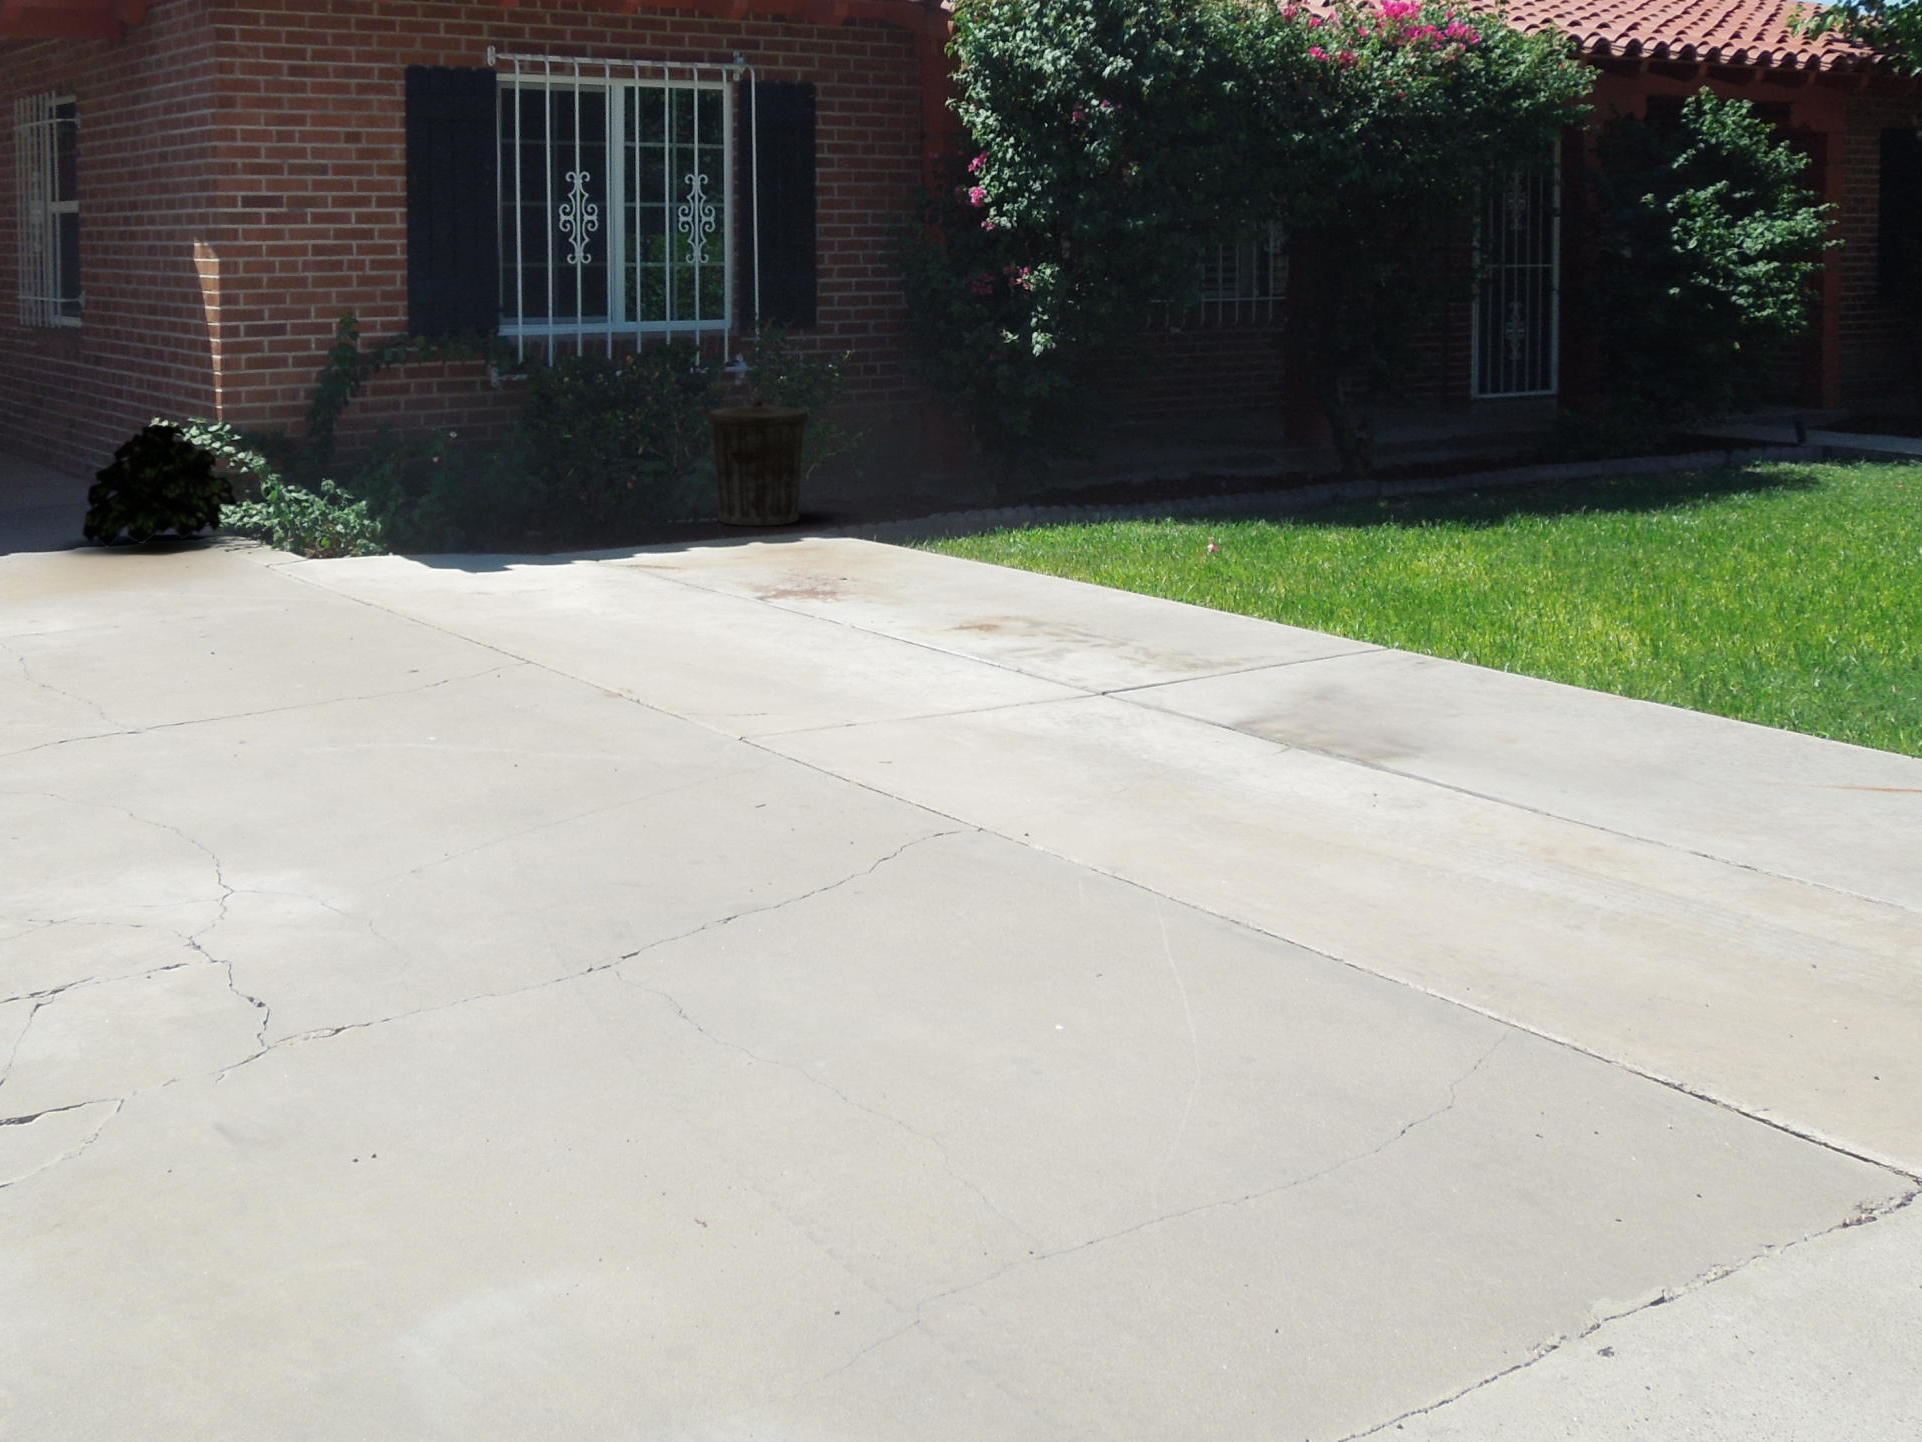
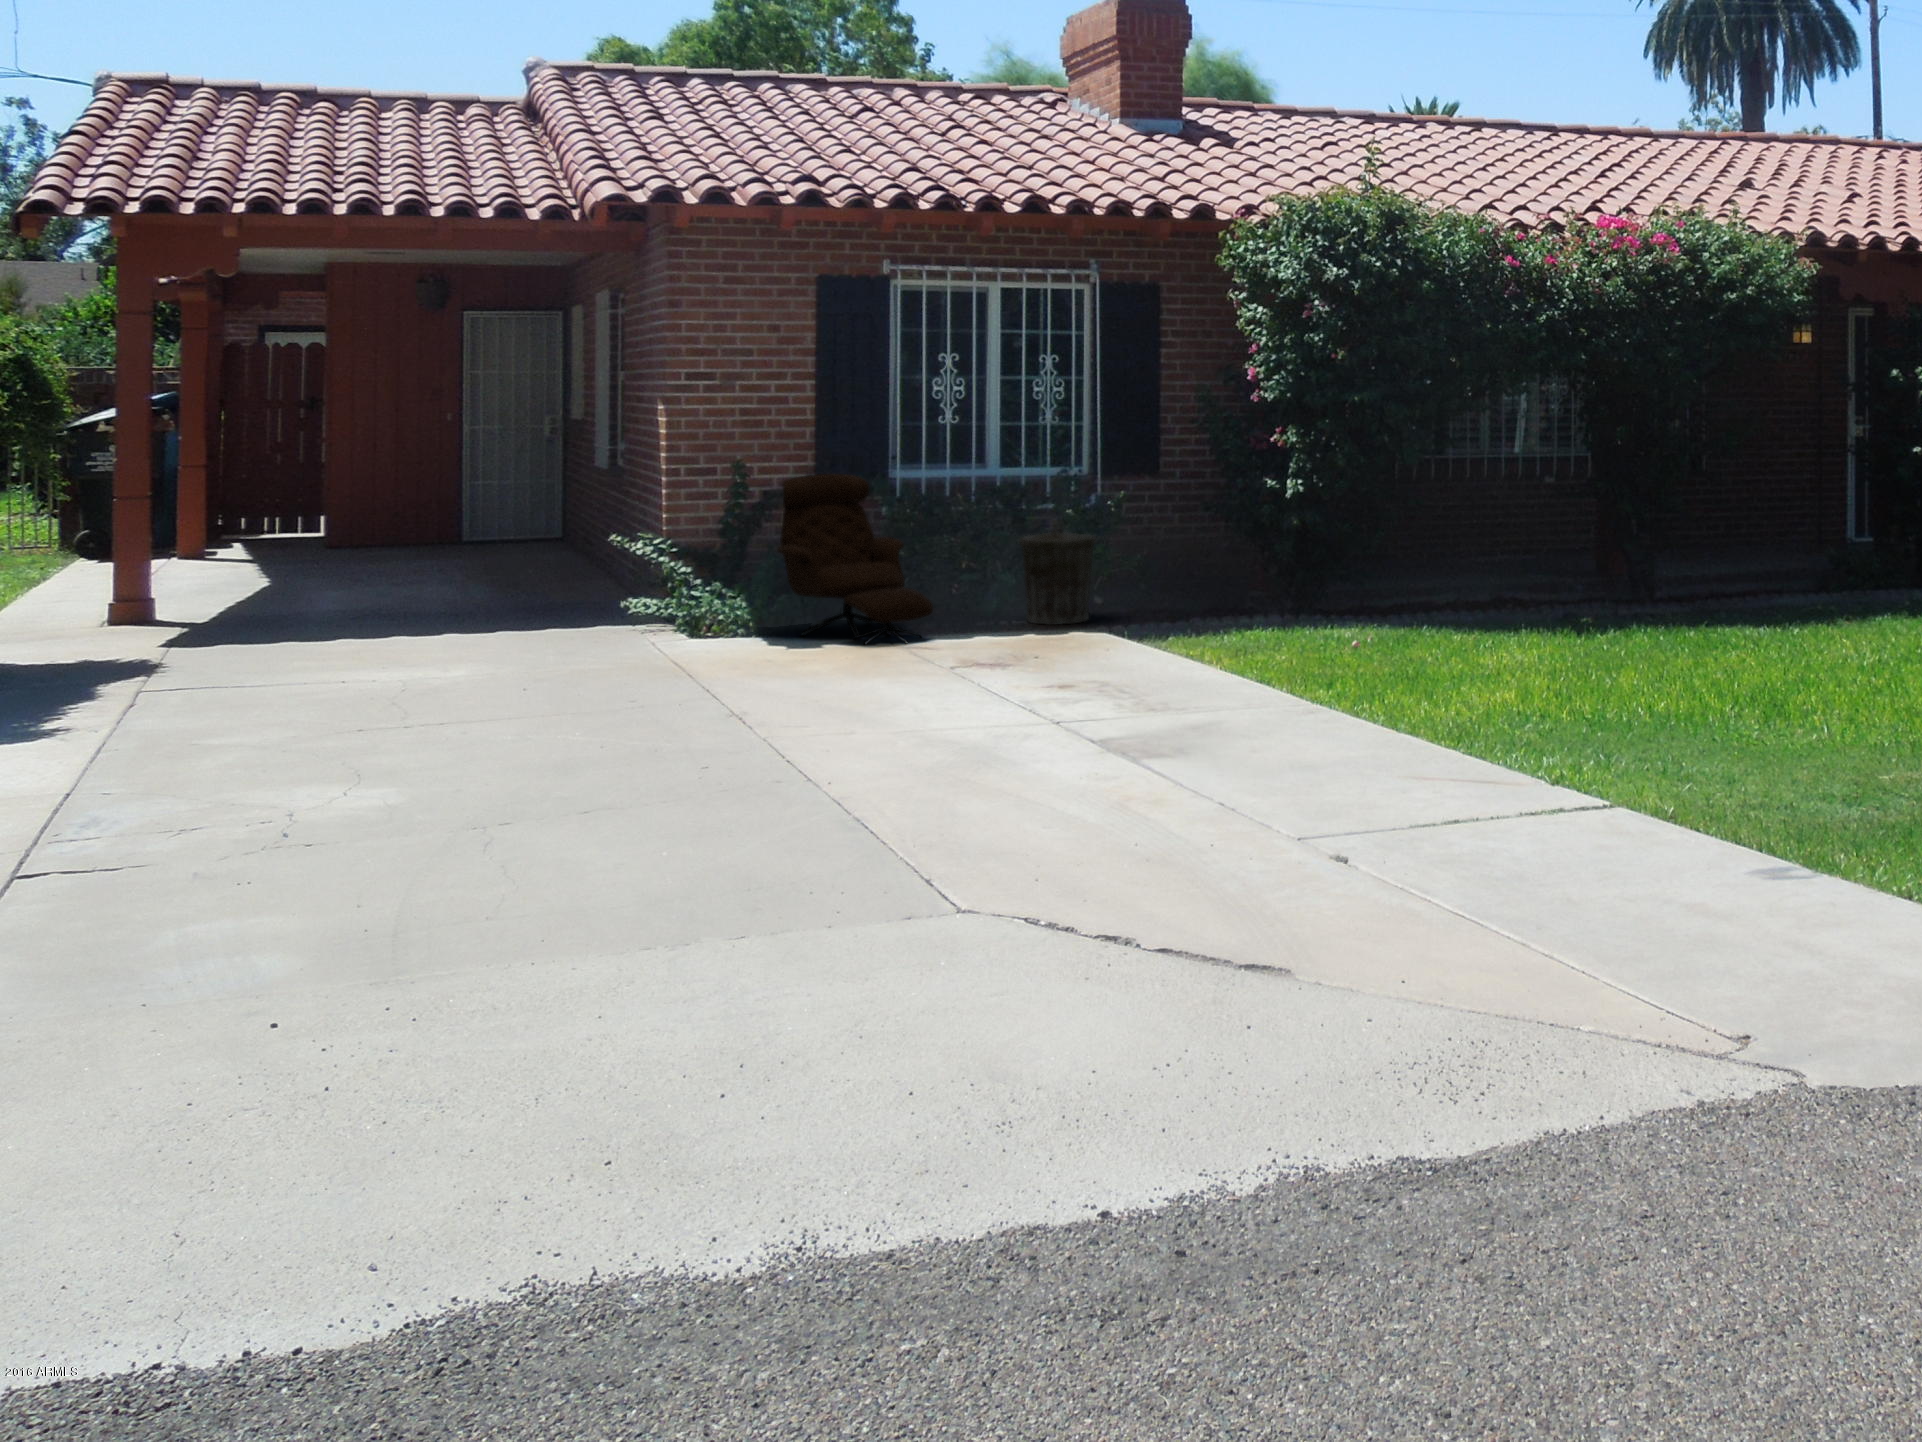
lounge chair: none [414,331,648,560] -> present [777,474,933,644]
potted plant: present [82,425,241,547] -> none [553,538,670,626]

